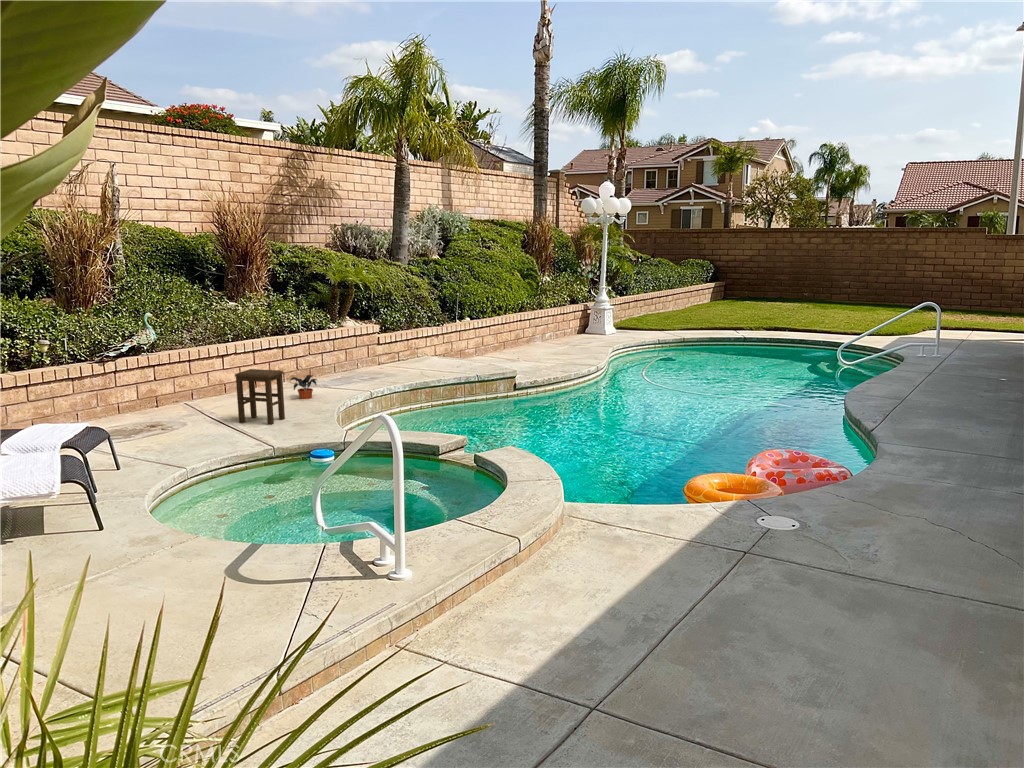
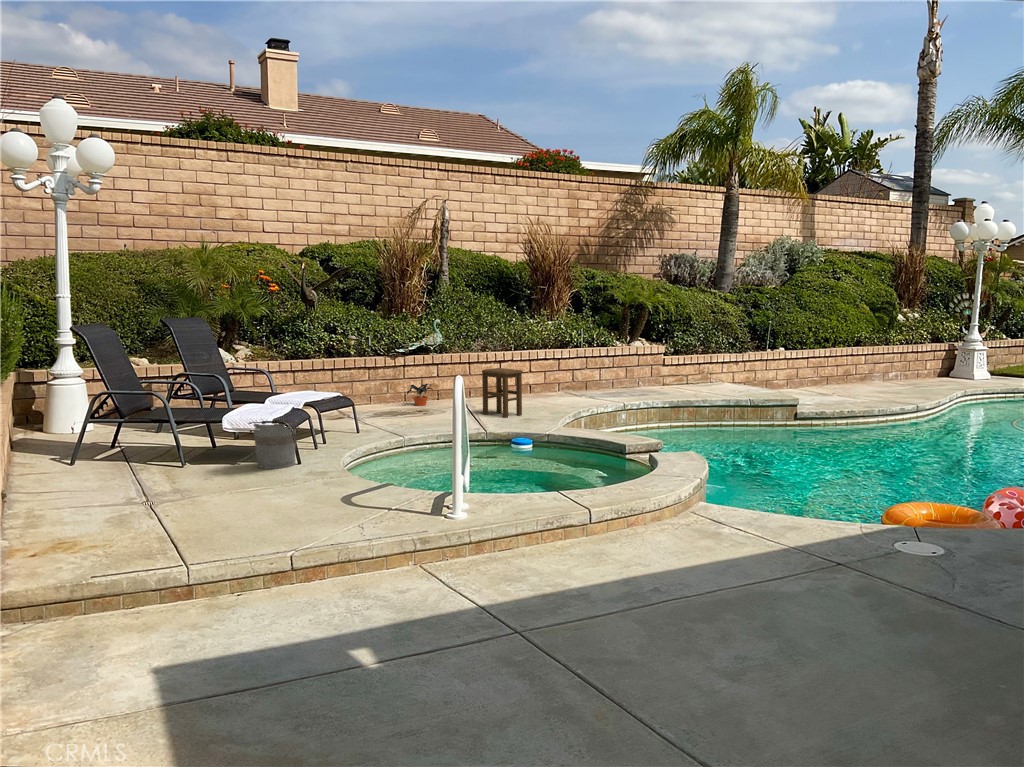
potted plant: present [290,375,317,399] -> present [407,384,433,406]
bucket: none [48,477,119,549] -> present [248,421,300,469]

